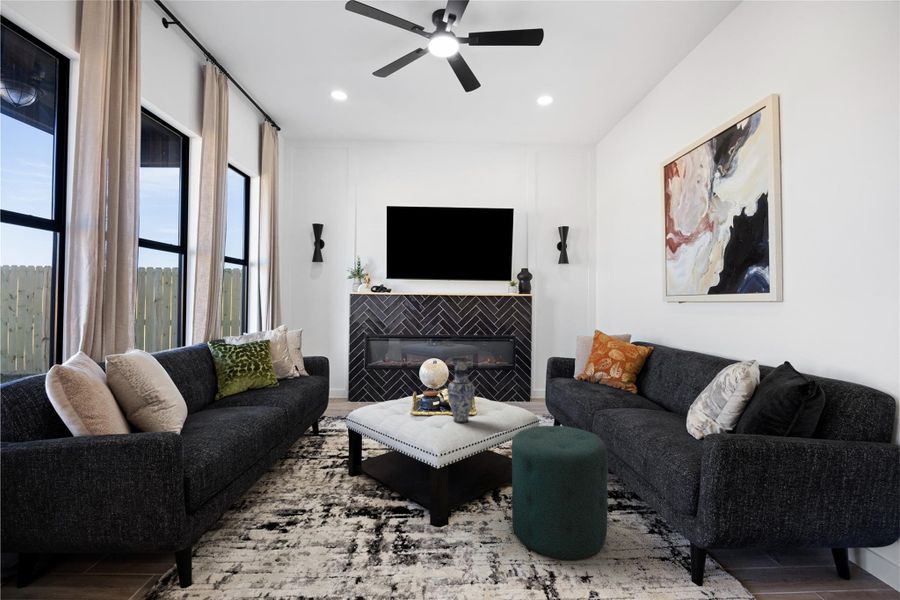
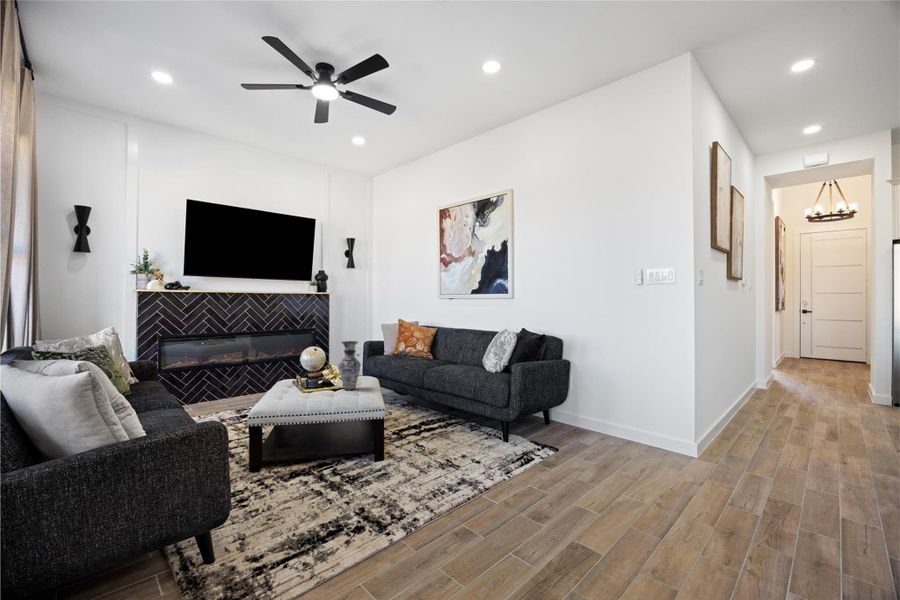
ottoman: present [512,426,608,560] -> none [402,379,461,456]

